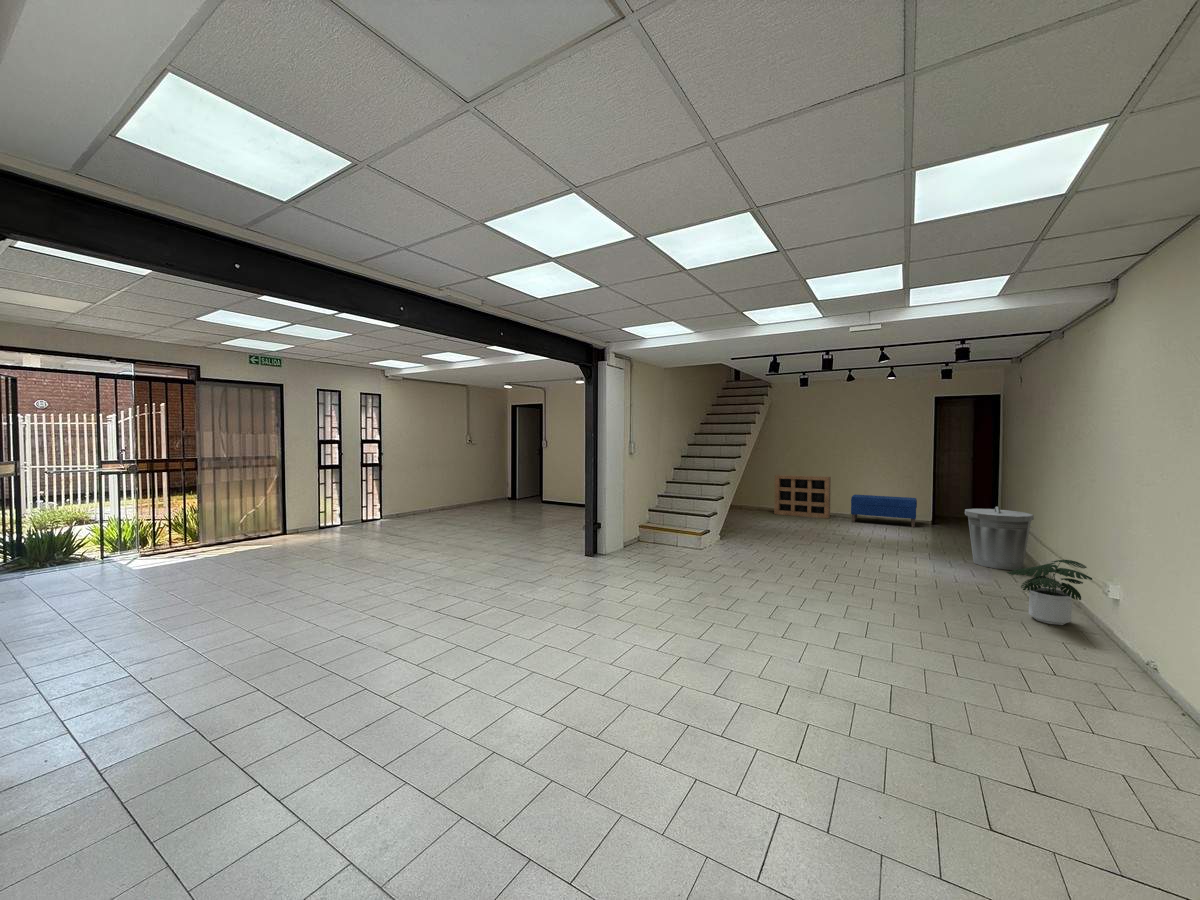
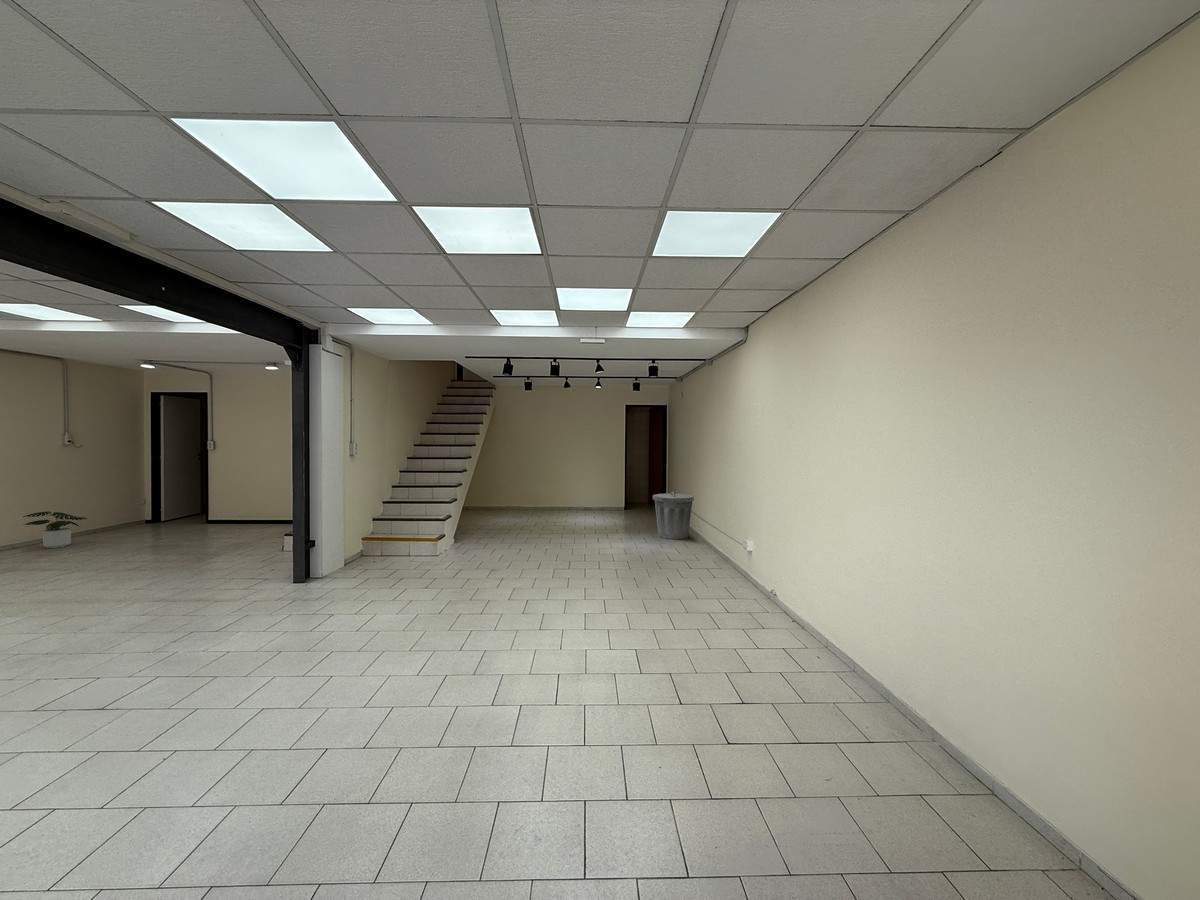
shelving unit: present [774,475,831,518] -> none [499,473,548,511]
bench: present [851,495,917,527] -> none [565,488,614,512]
potted plant: present [1007,560,1092,625] -> present [23,512,88,548]

